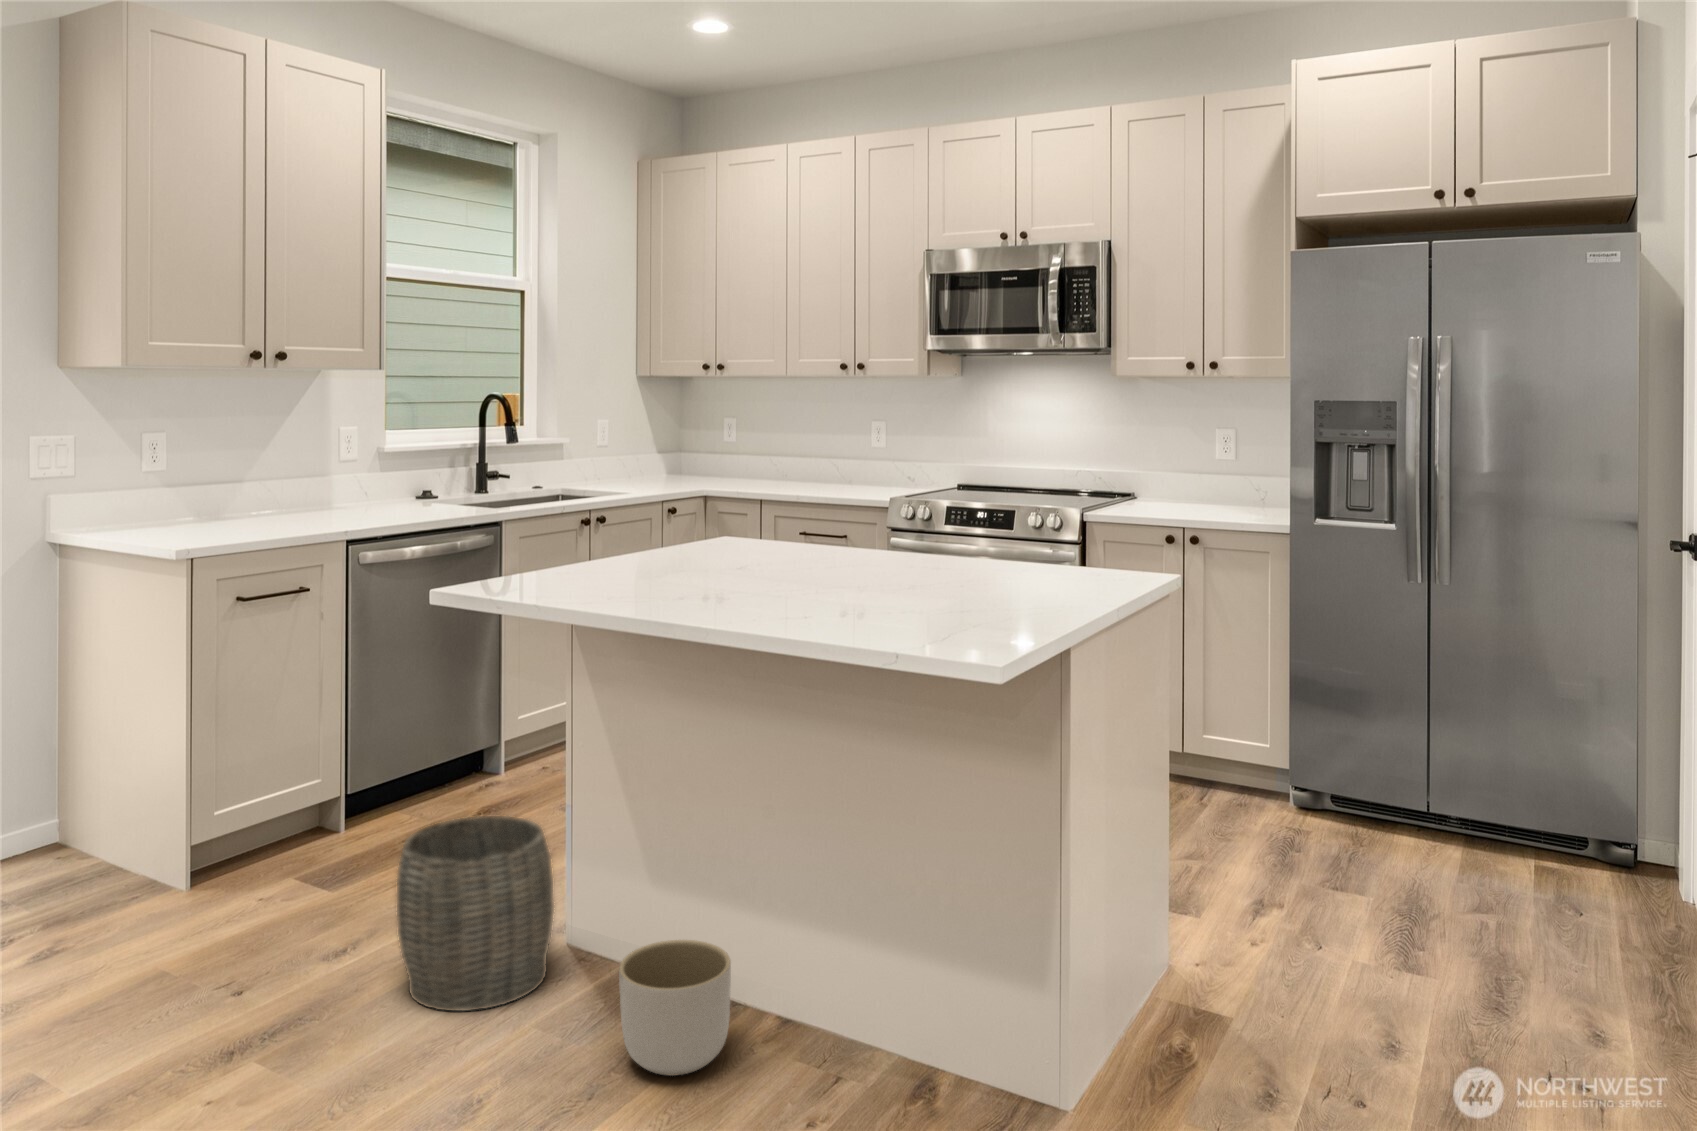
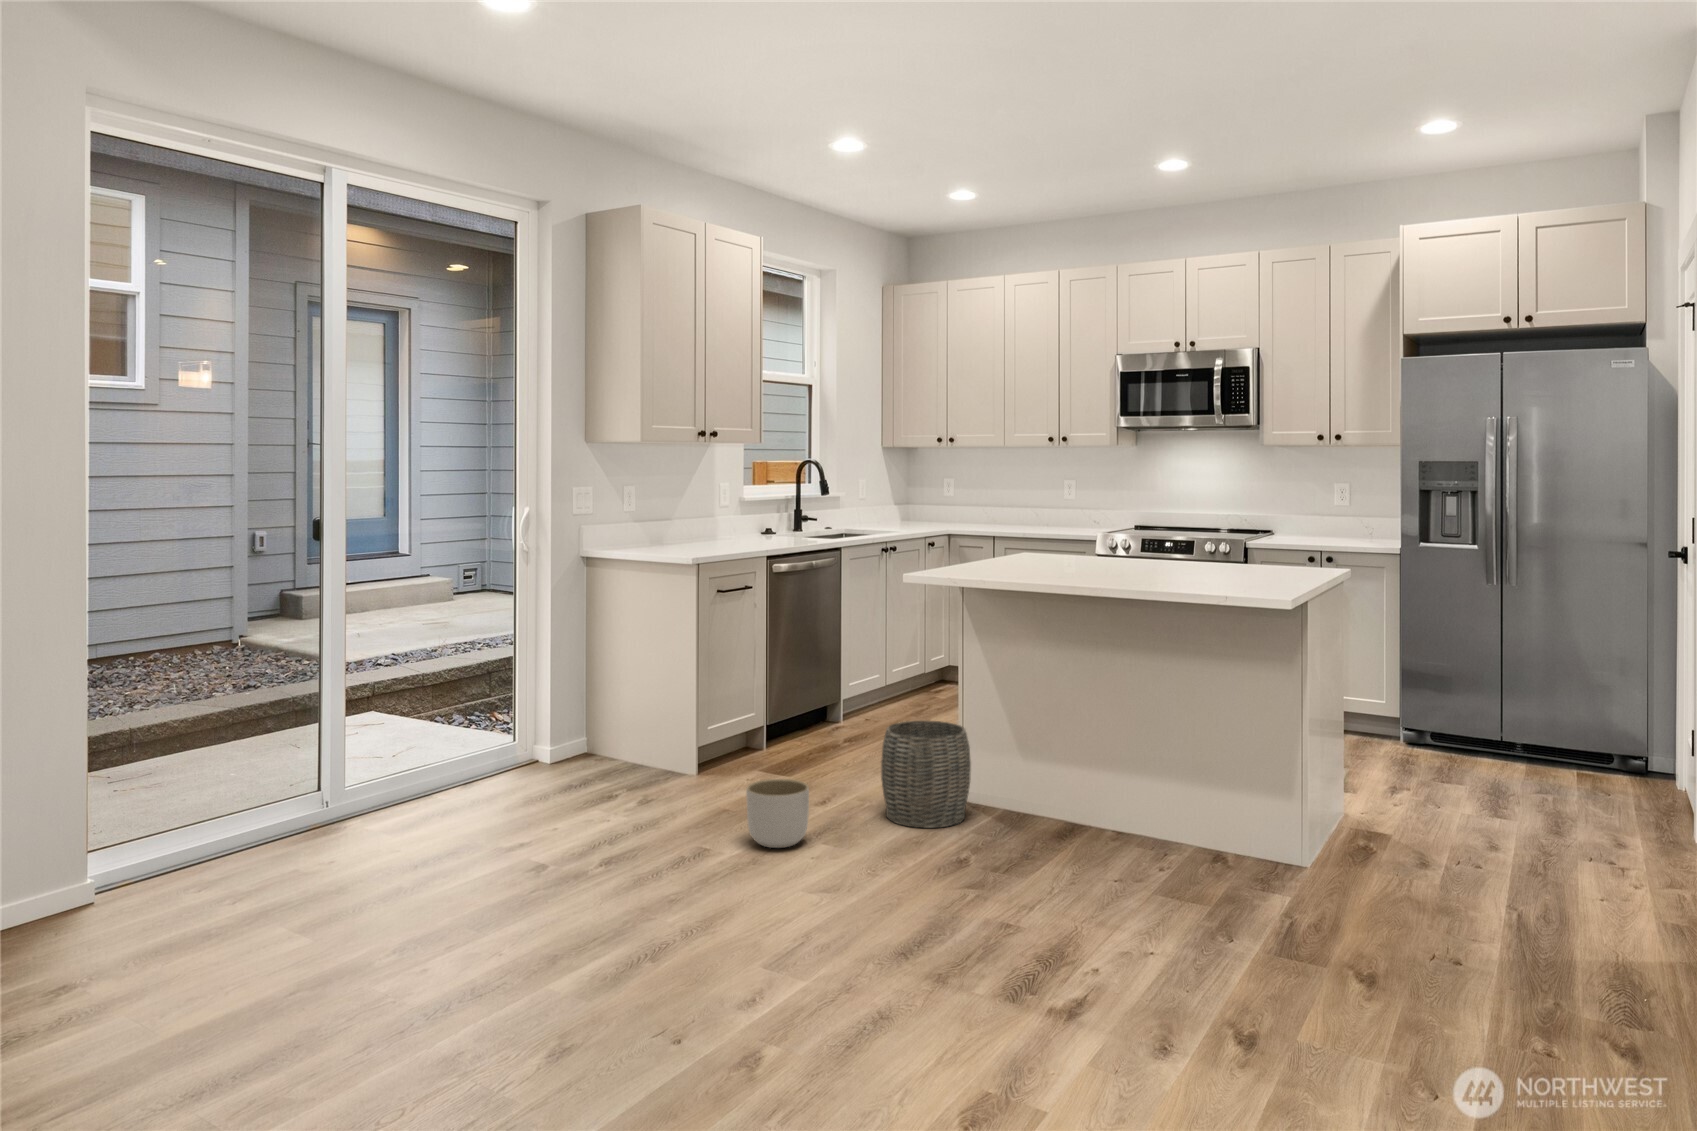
planter: present [619,940,731,1076] -> present [746,779,809,848]

